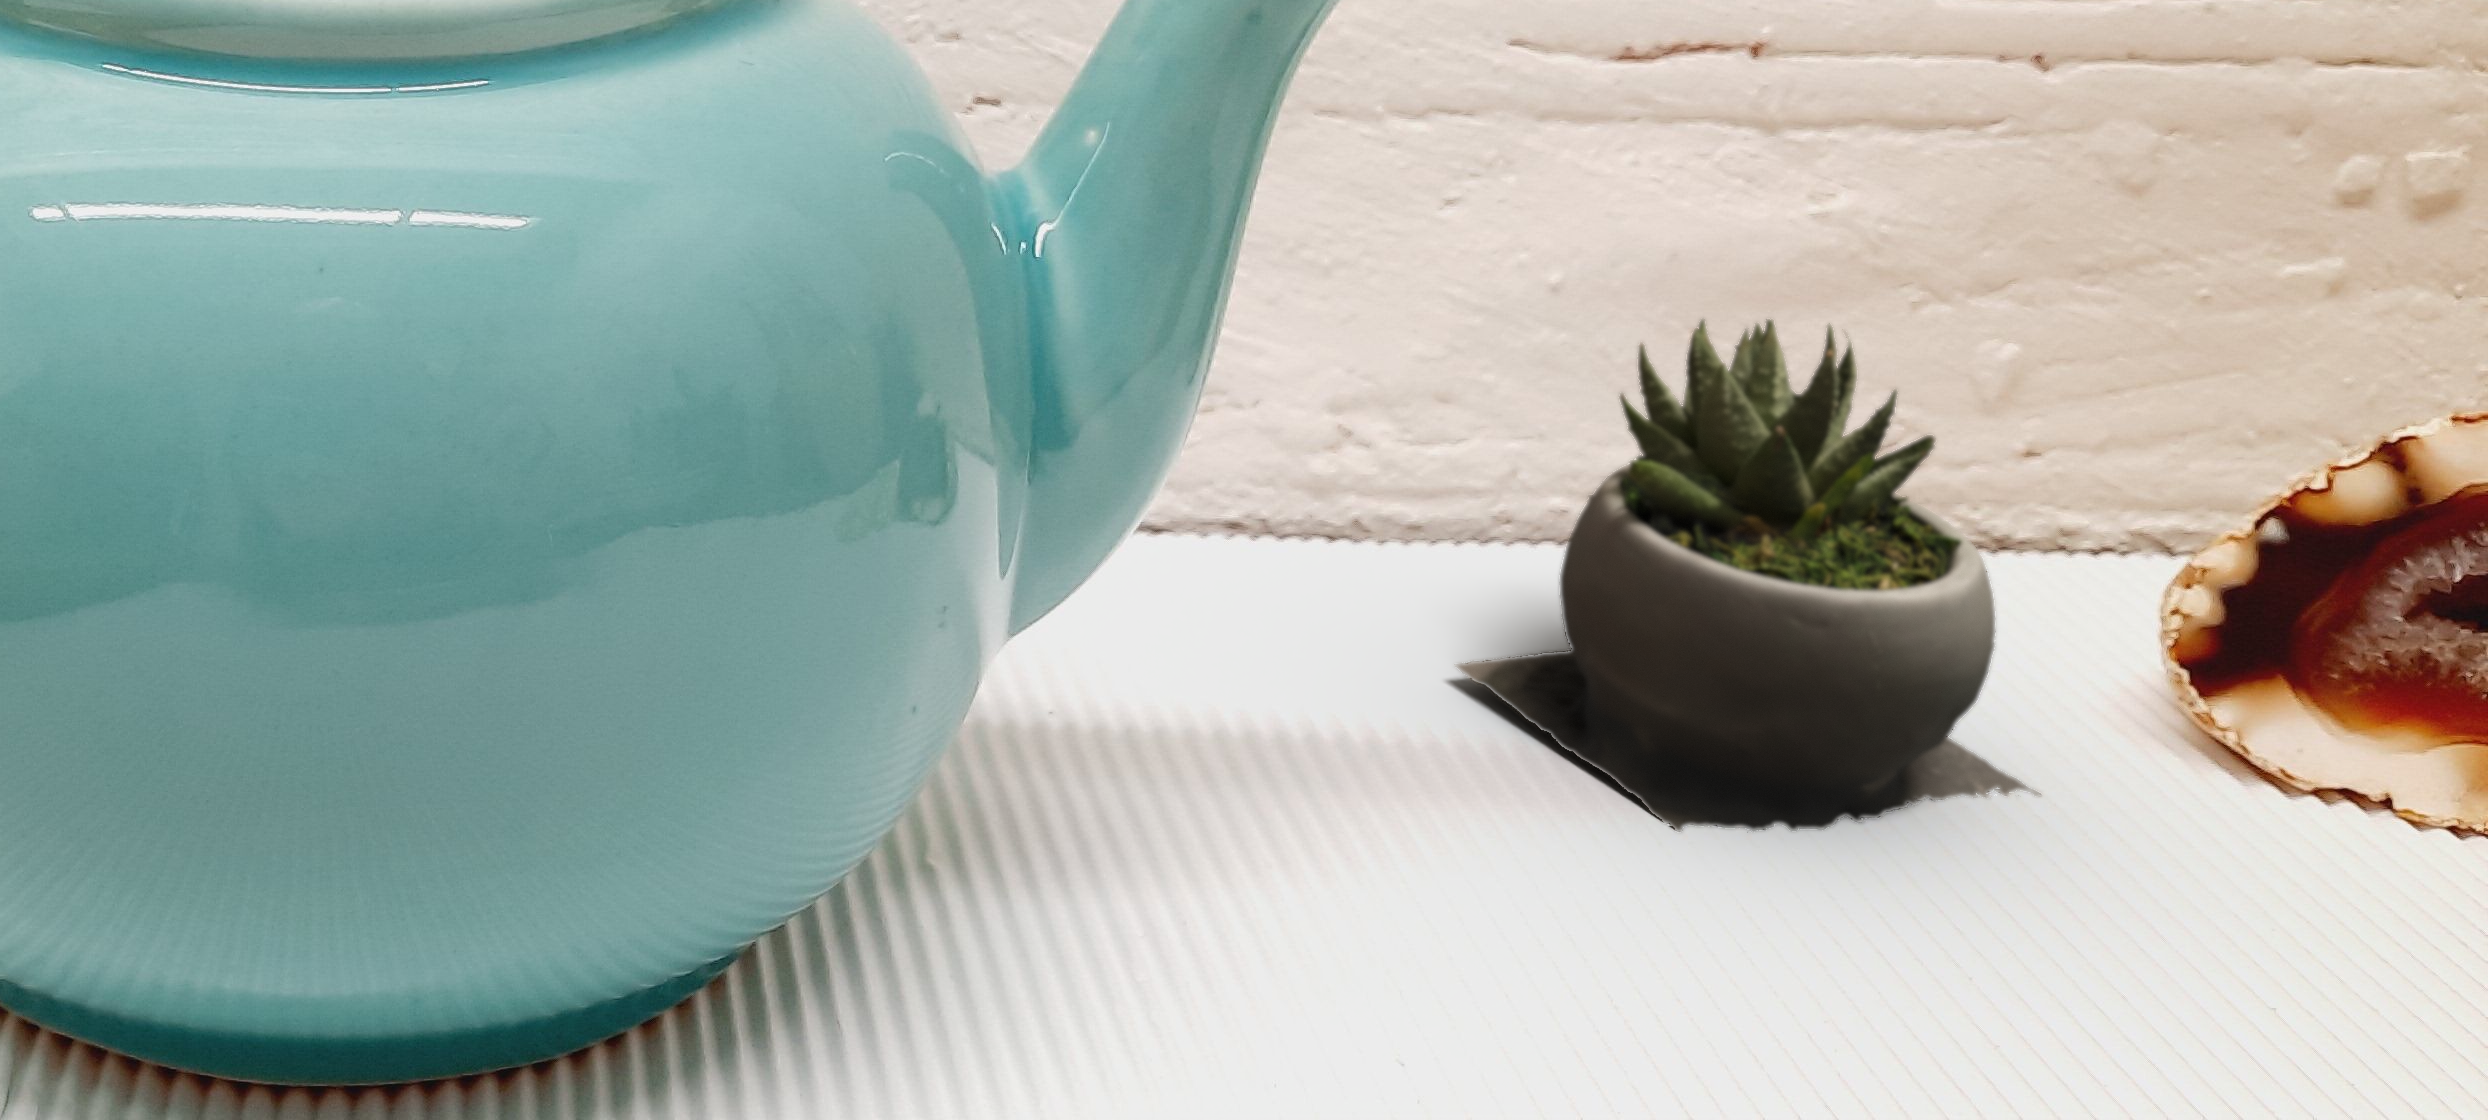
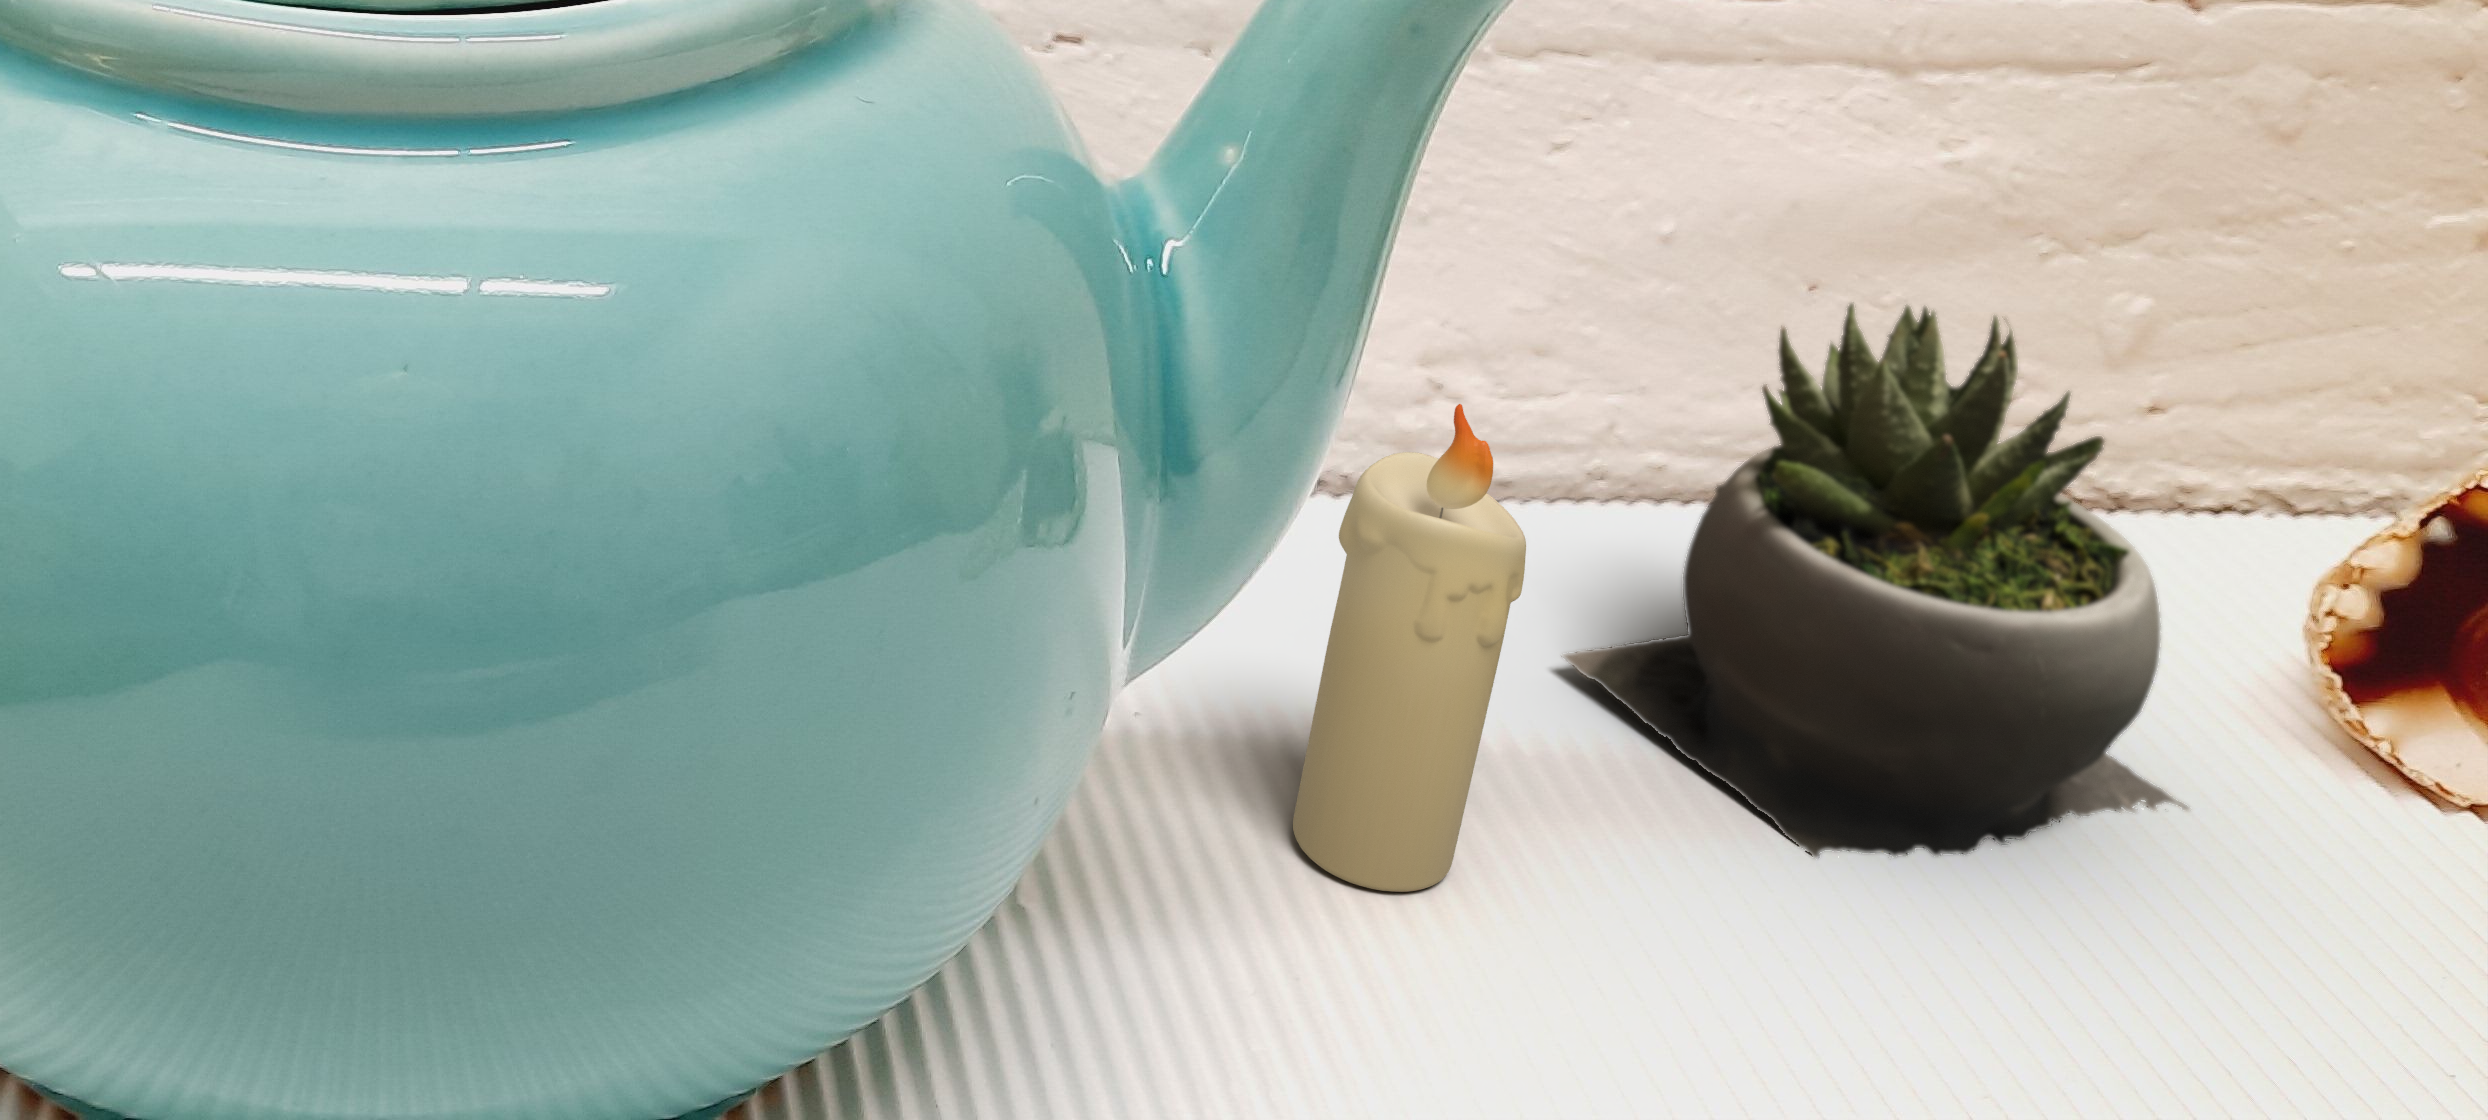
candle: none [1184,385,1381,854] -> present [1293,404,1526,892]

